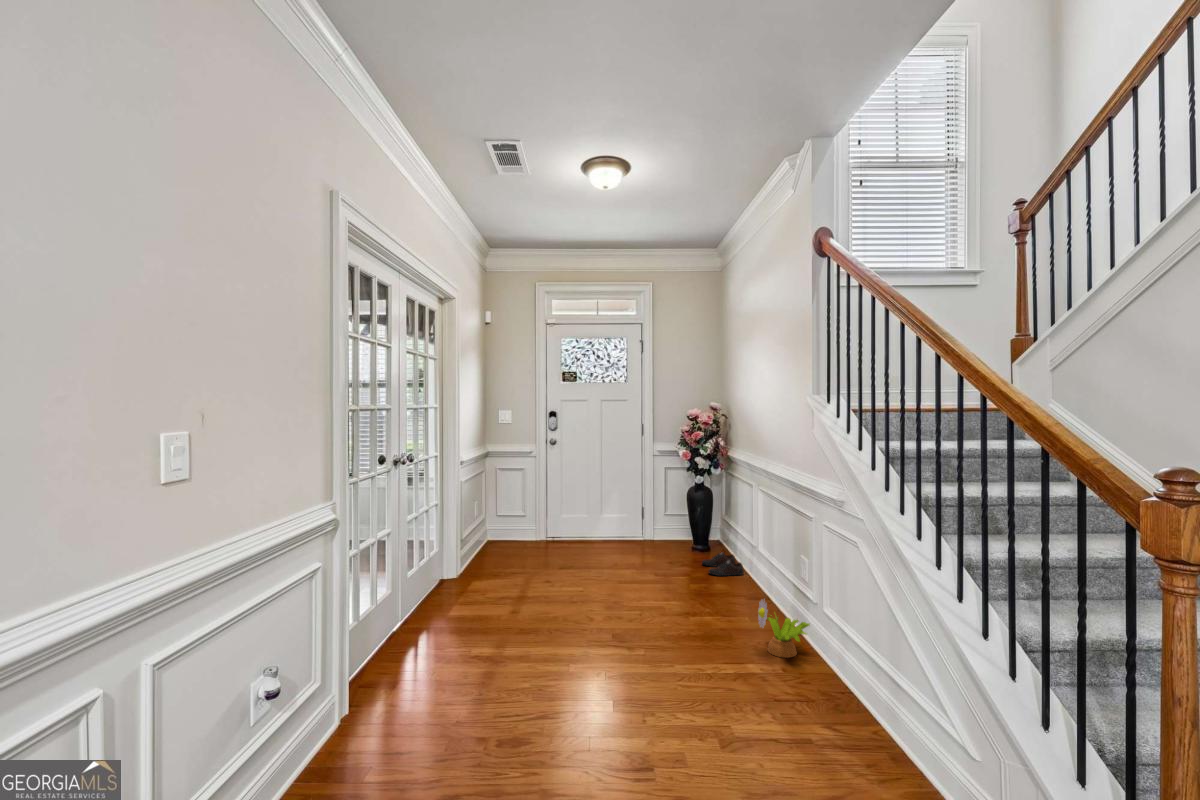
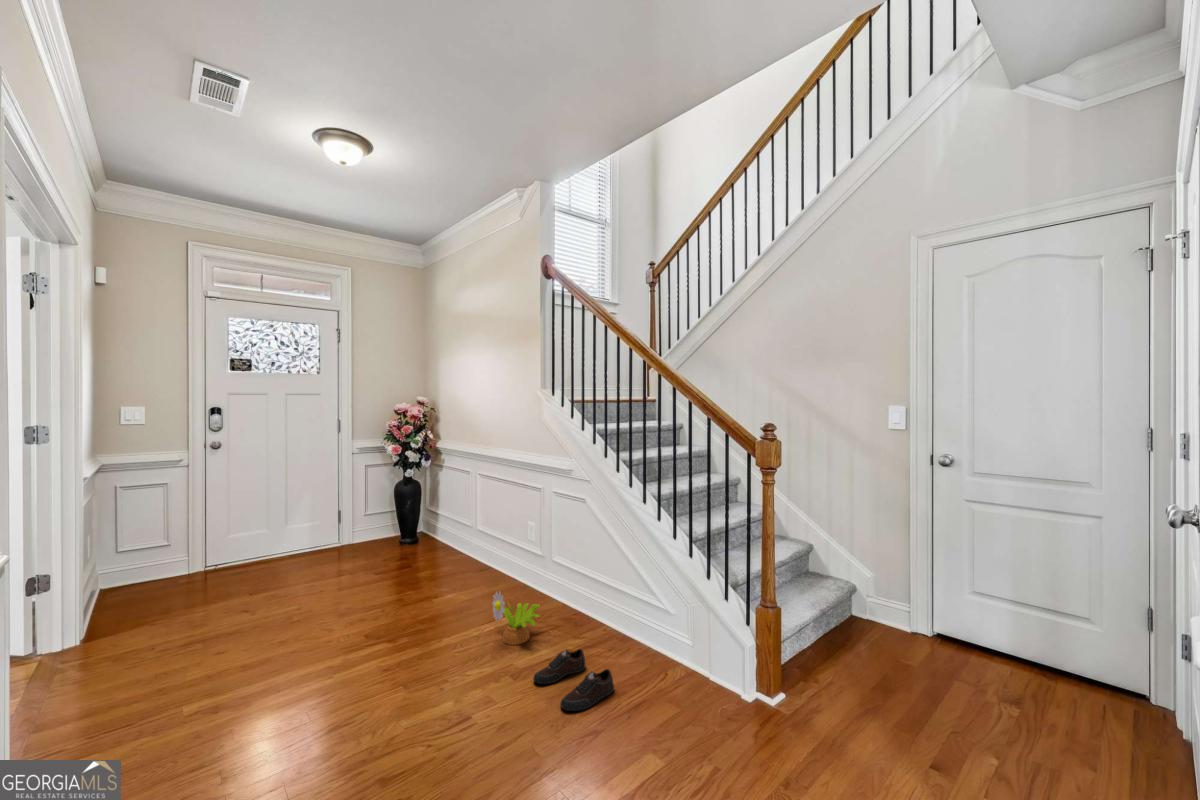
shoe: present [702,552,744,576] -> present [534,649,614,711]

